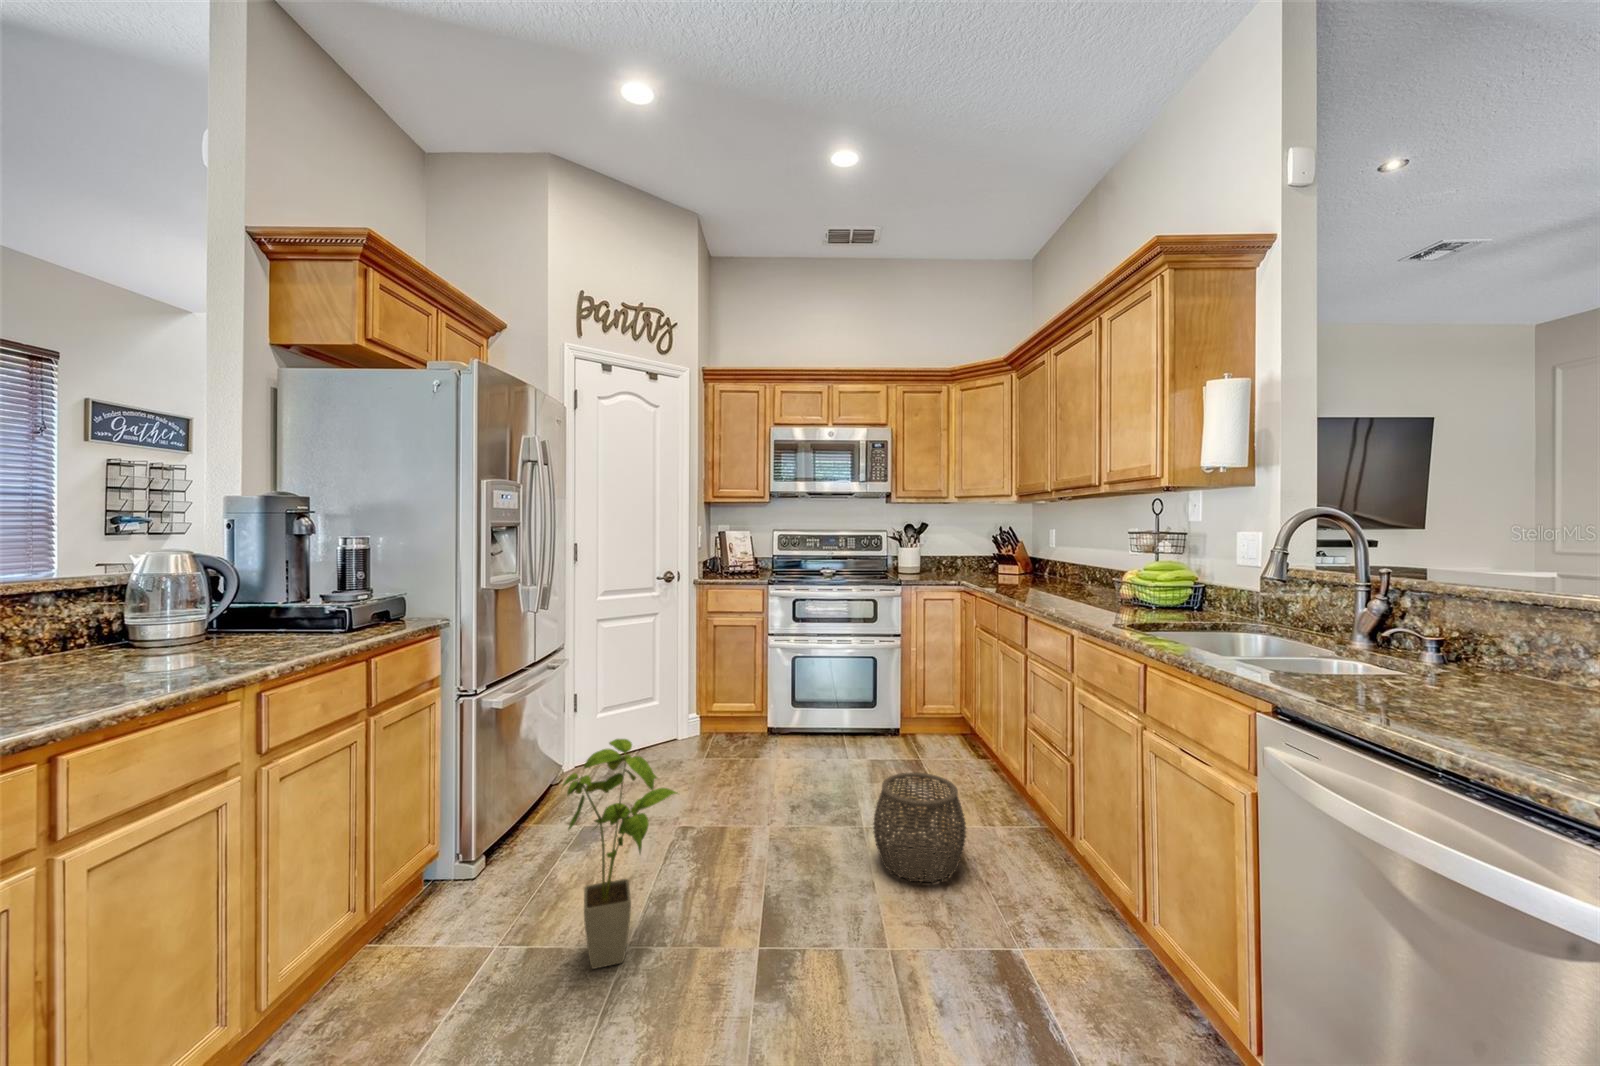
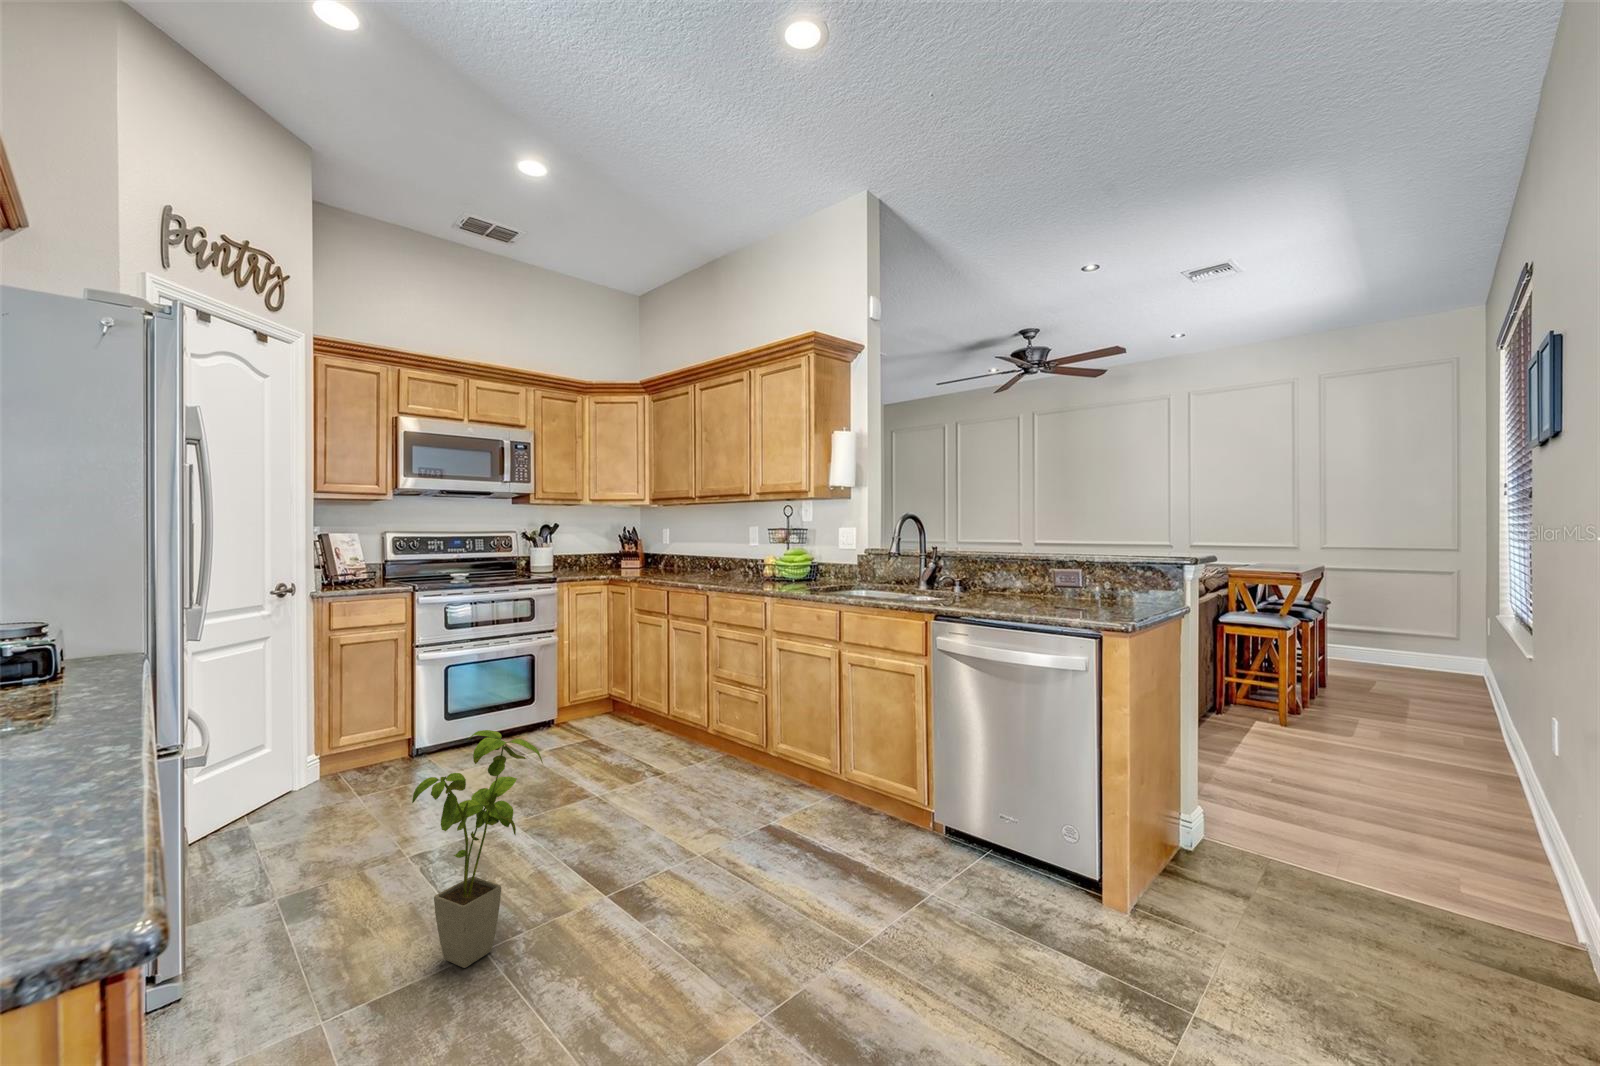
woven basket: present [873,772,966,883] -> none [629,730,706,815]

